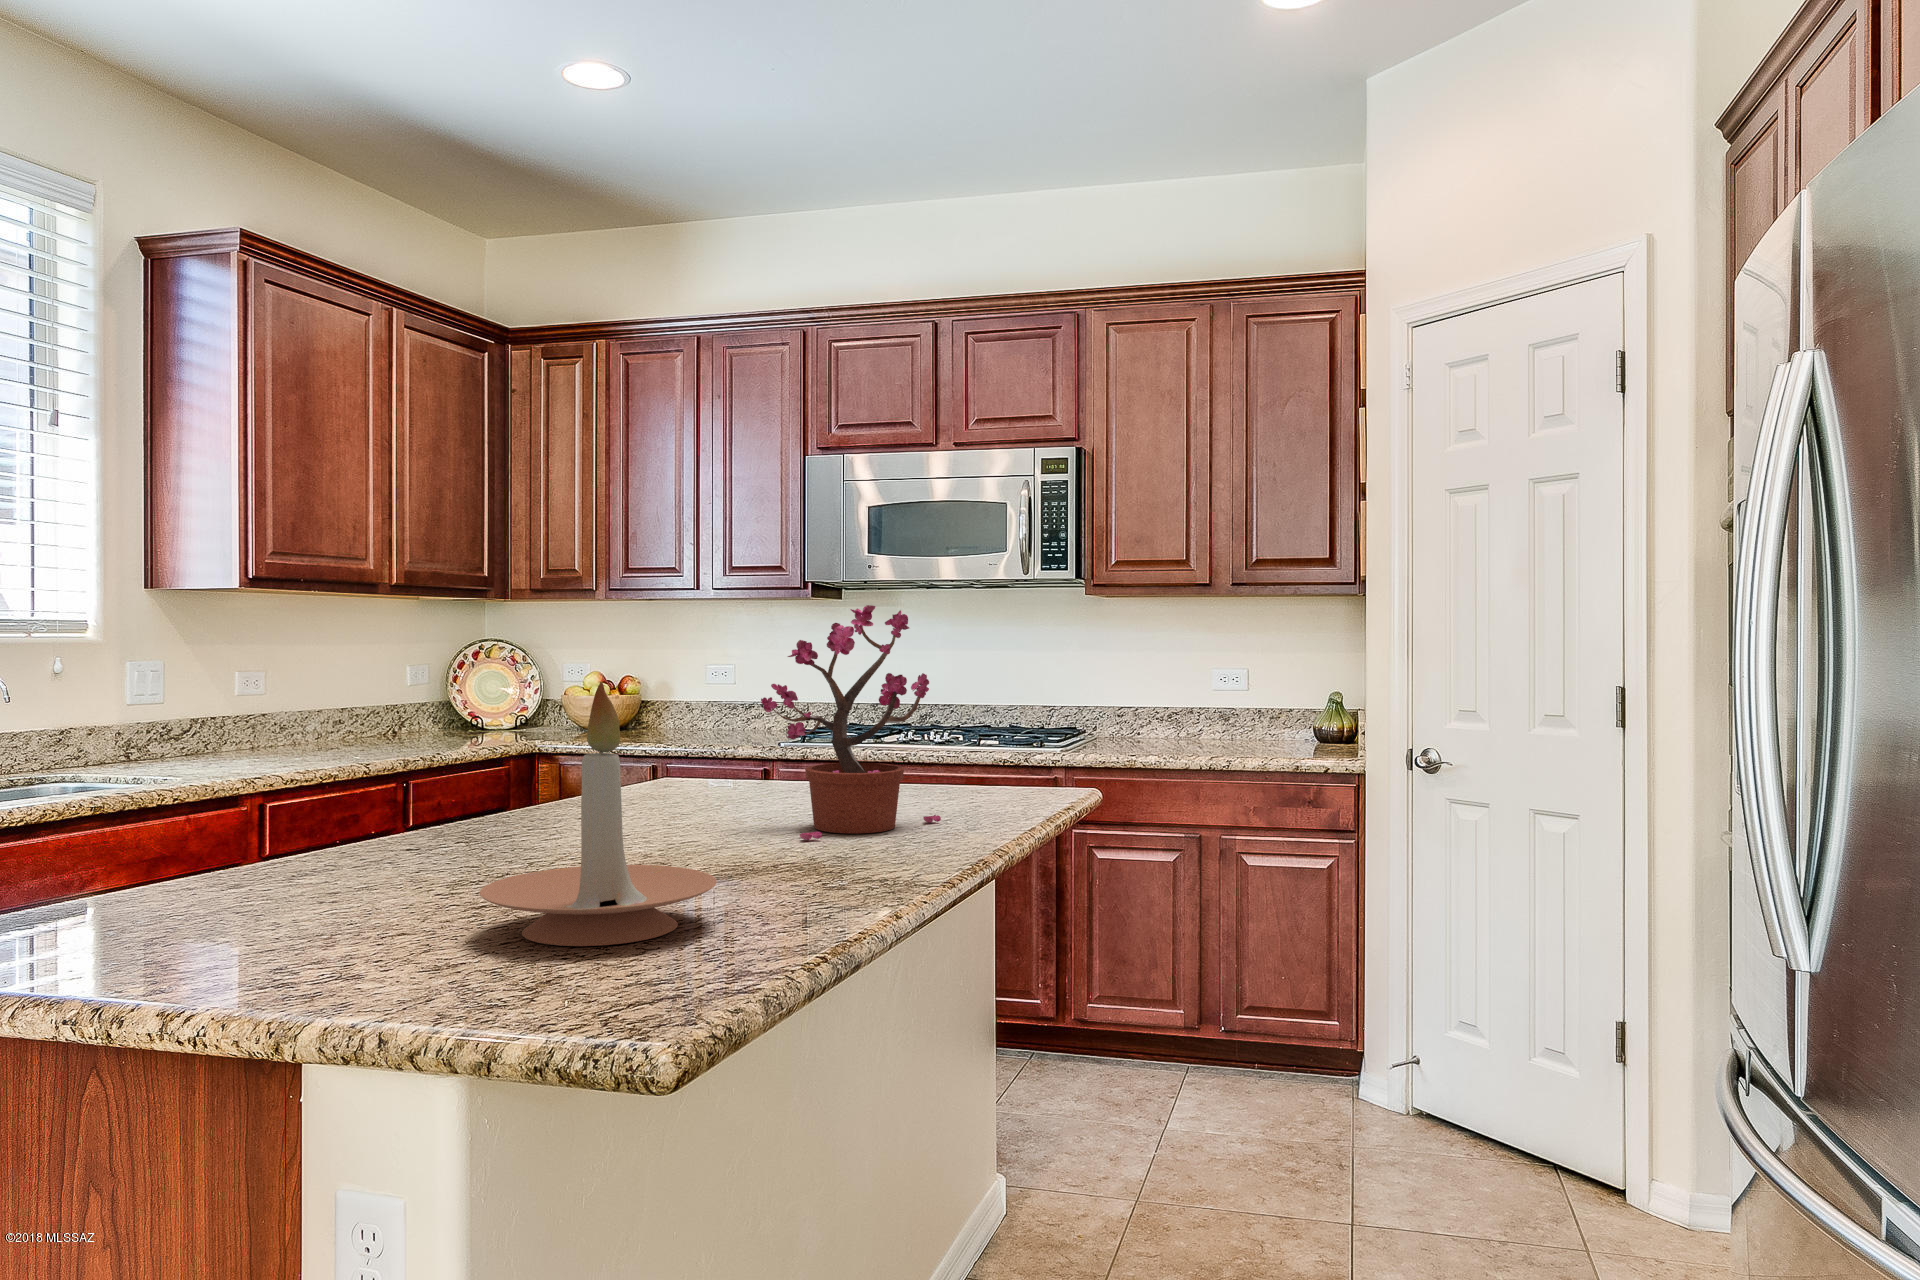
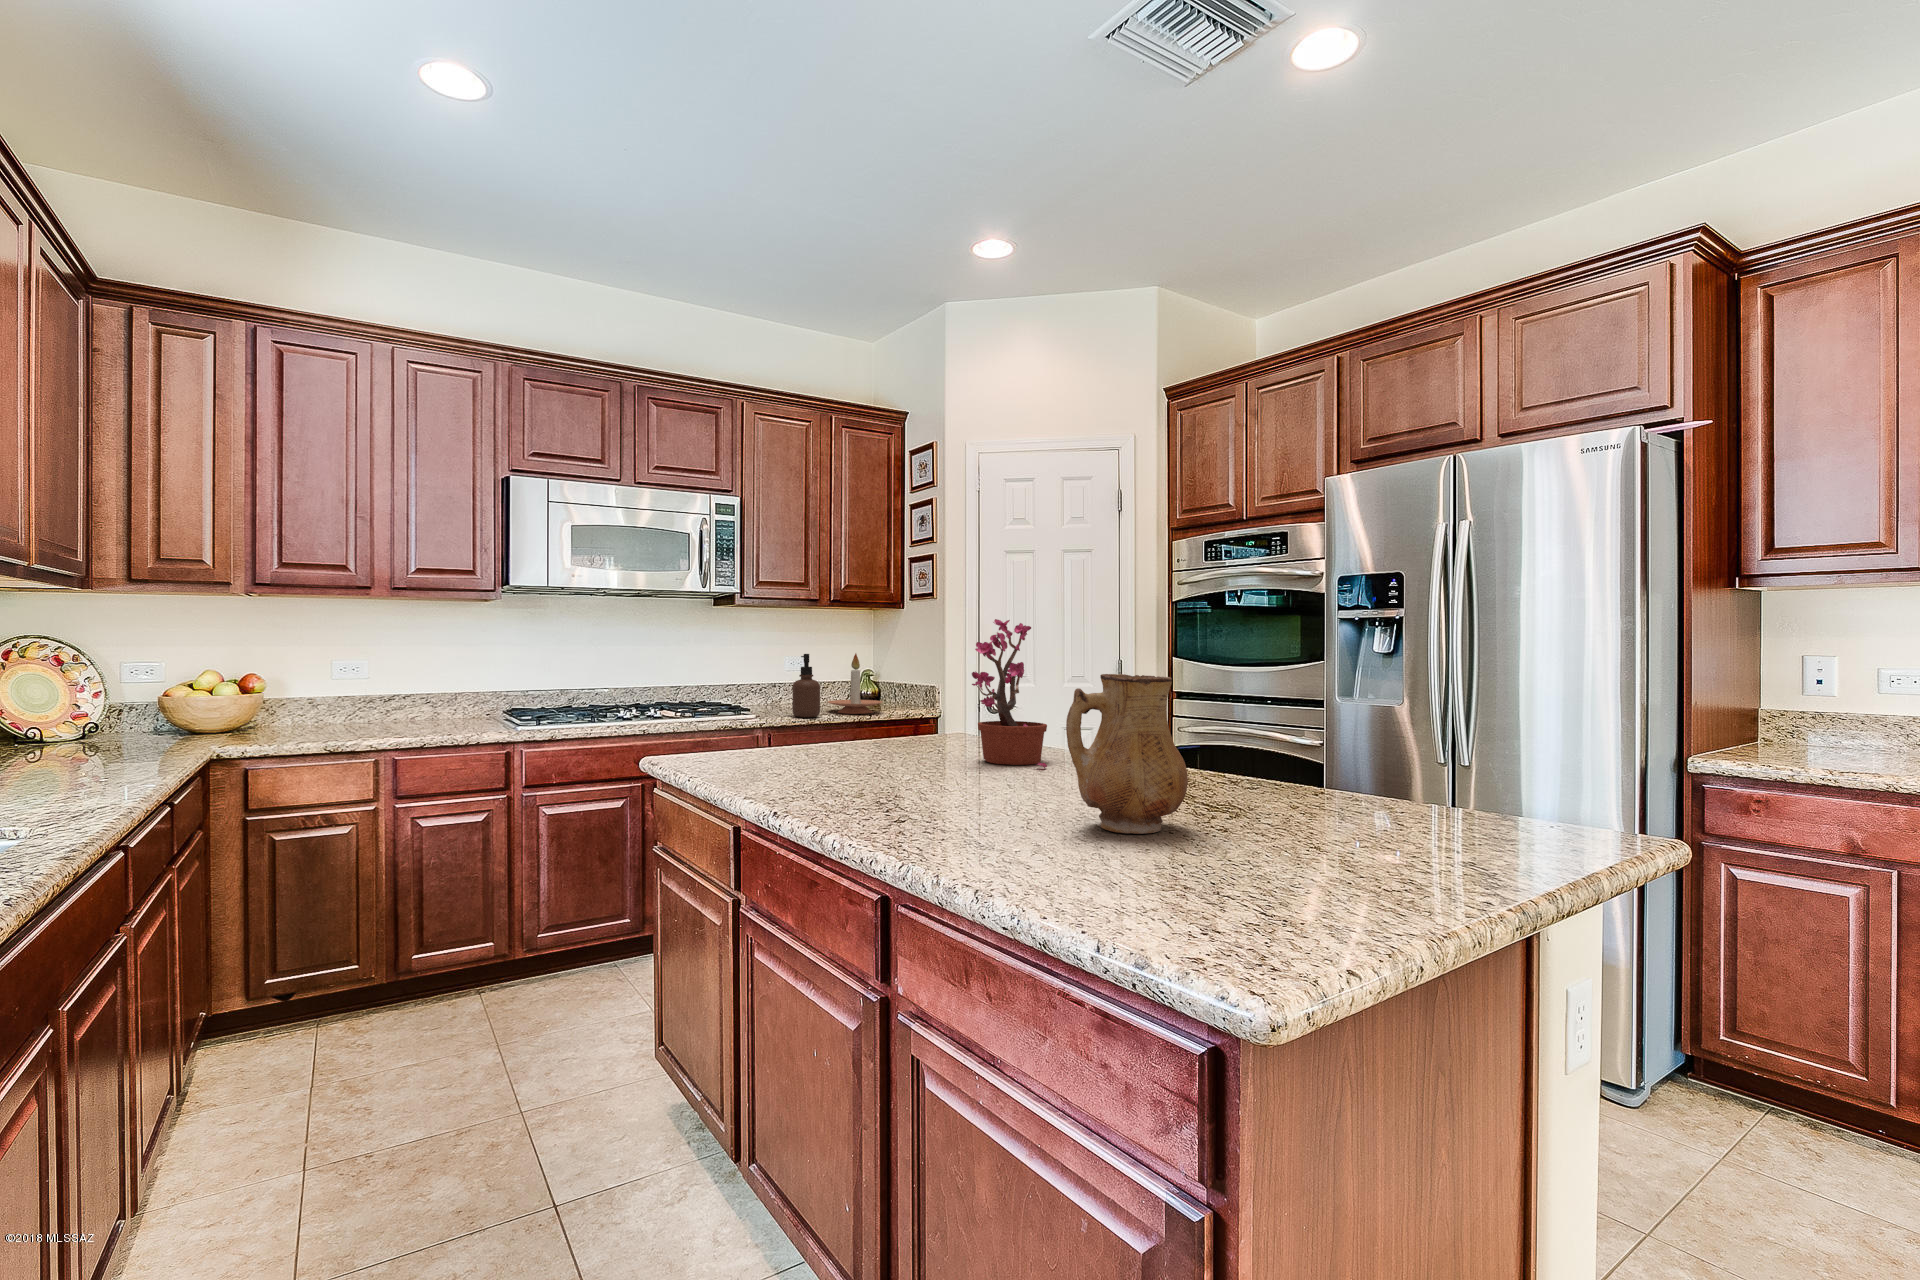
soap dispenser: none [1121,664,1161,755] -> present [792,654,820,718]
ceramic pitcher: none [202,680,389,928] -> present [1066,674,1188,834]
candle holder: present [480,682,717,946] -> present [828,653,882,714]

